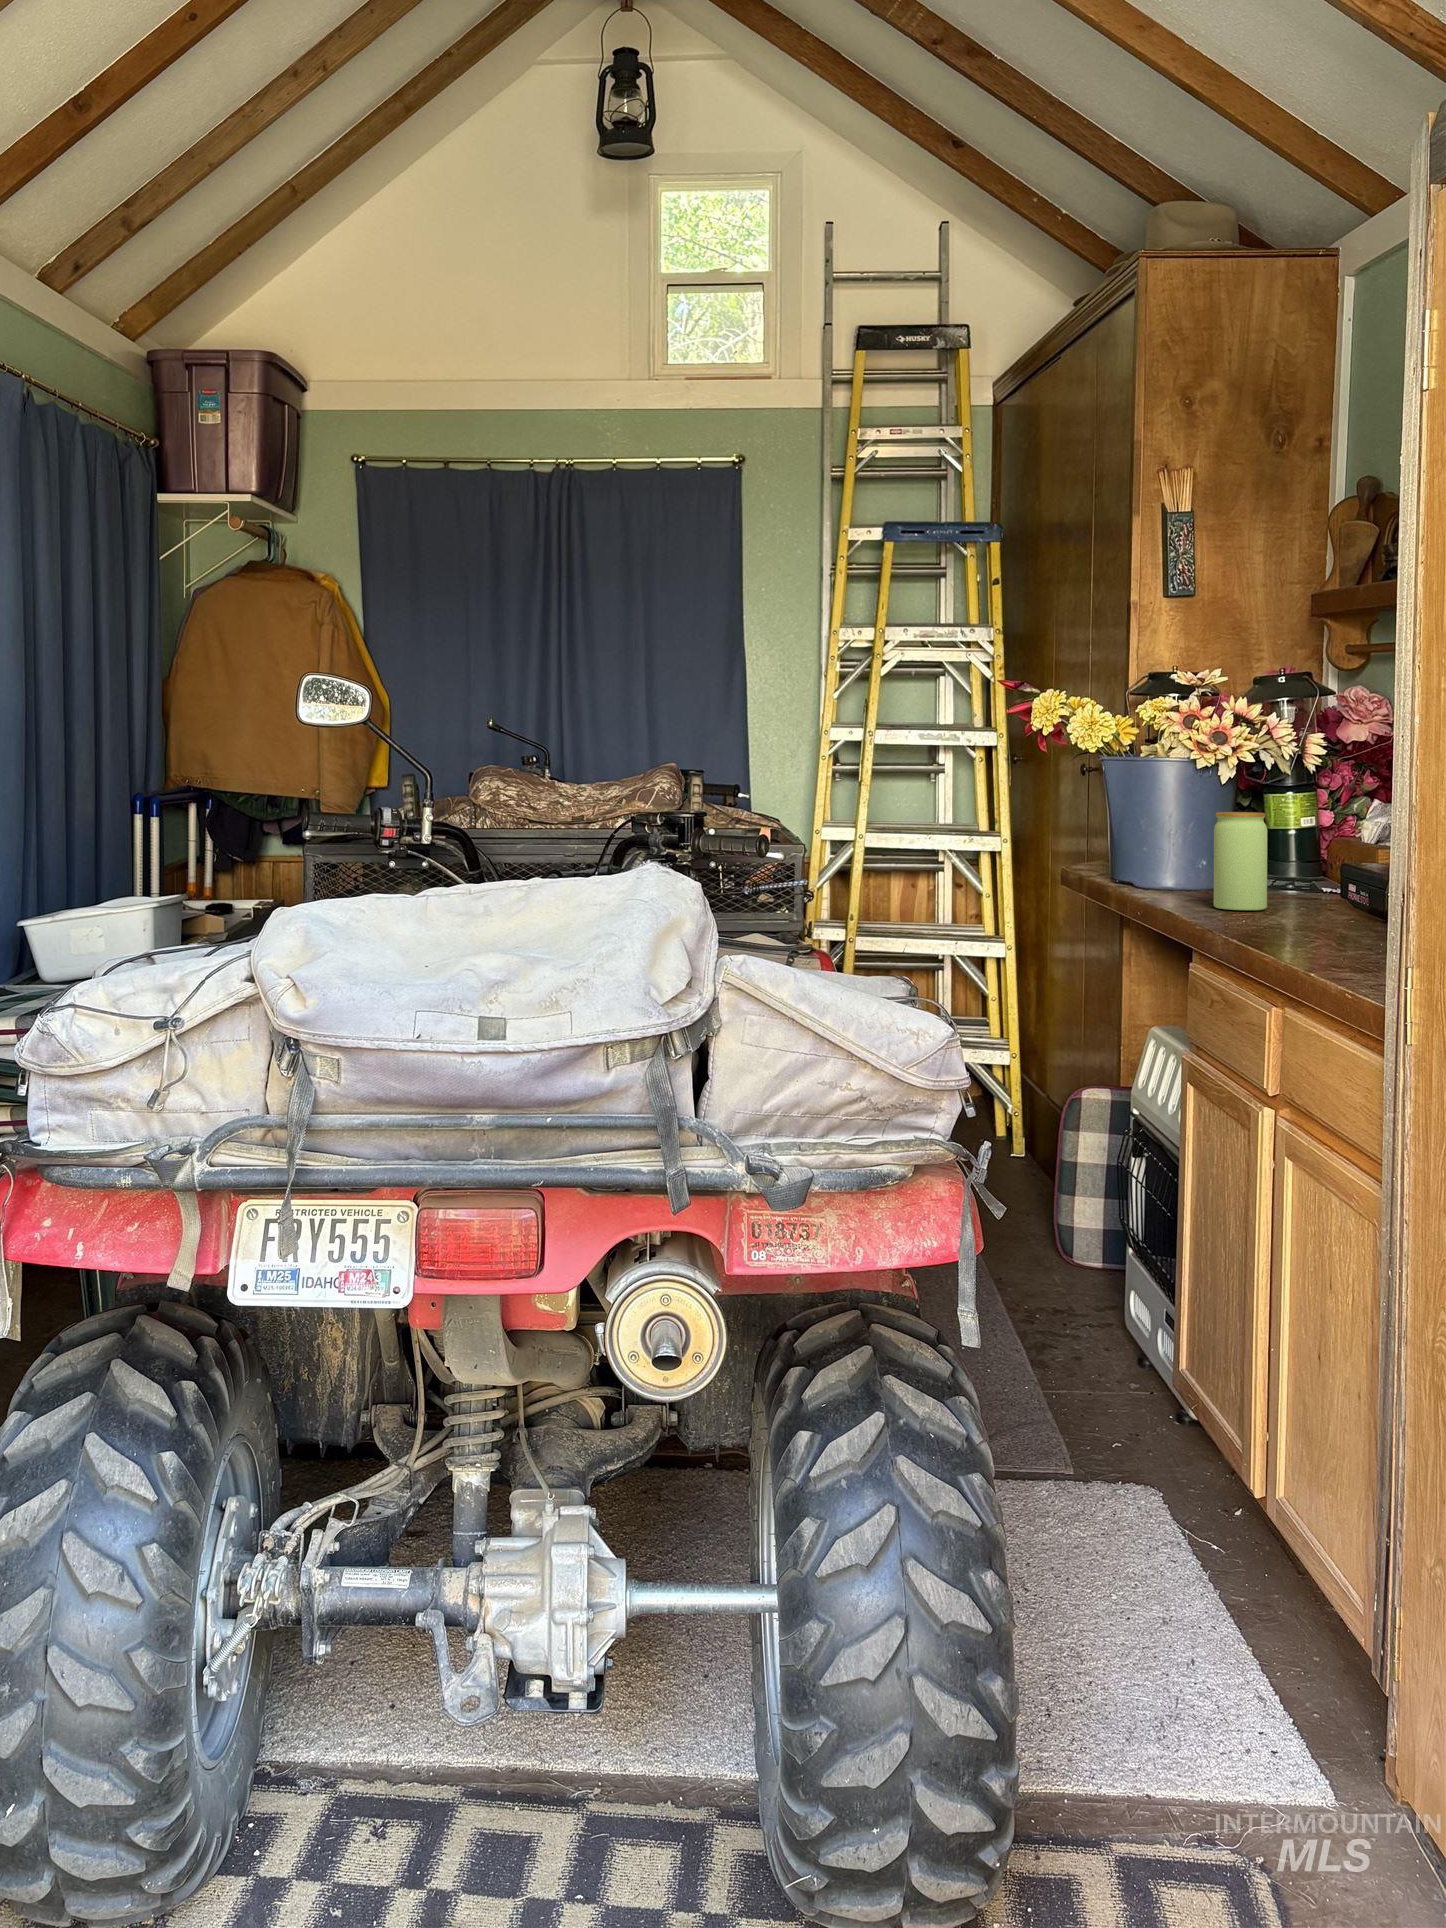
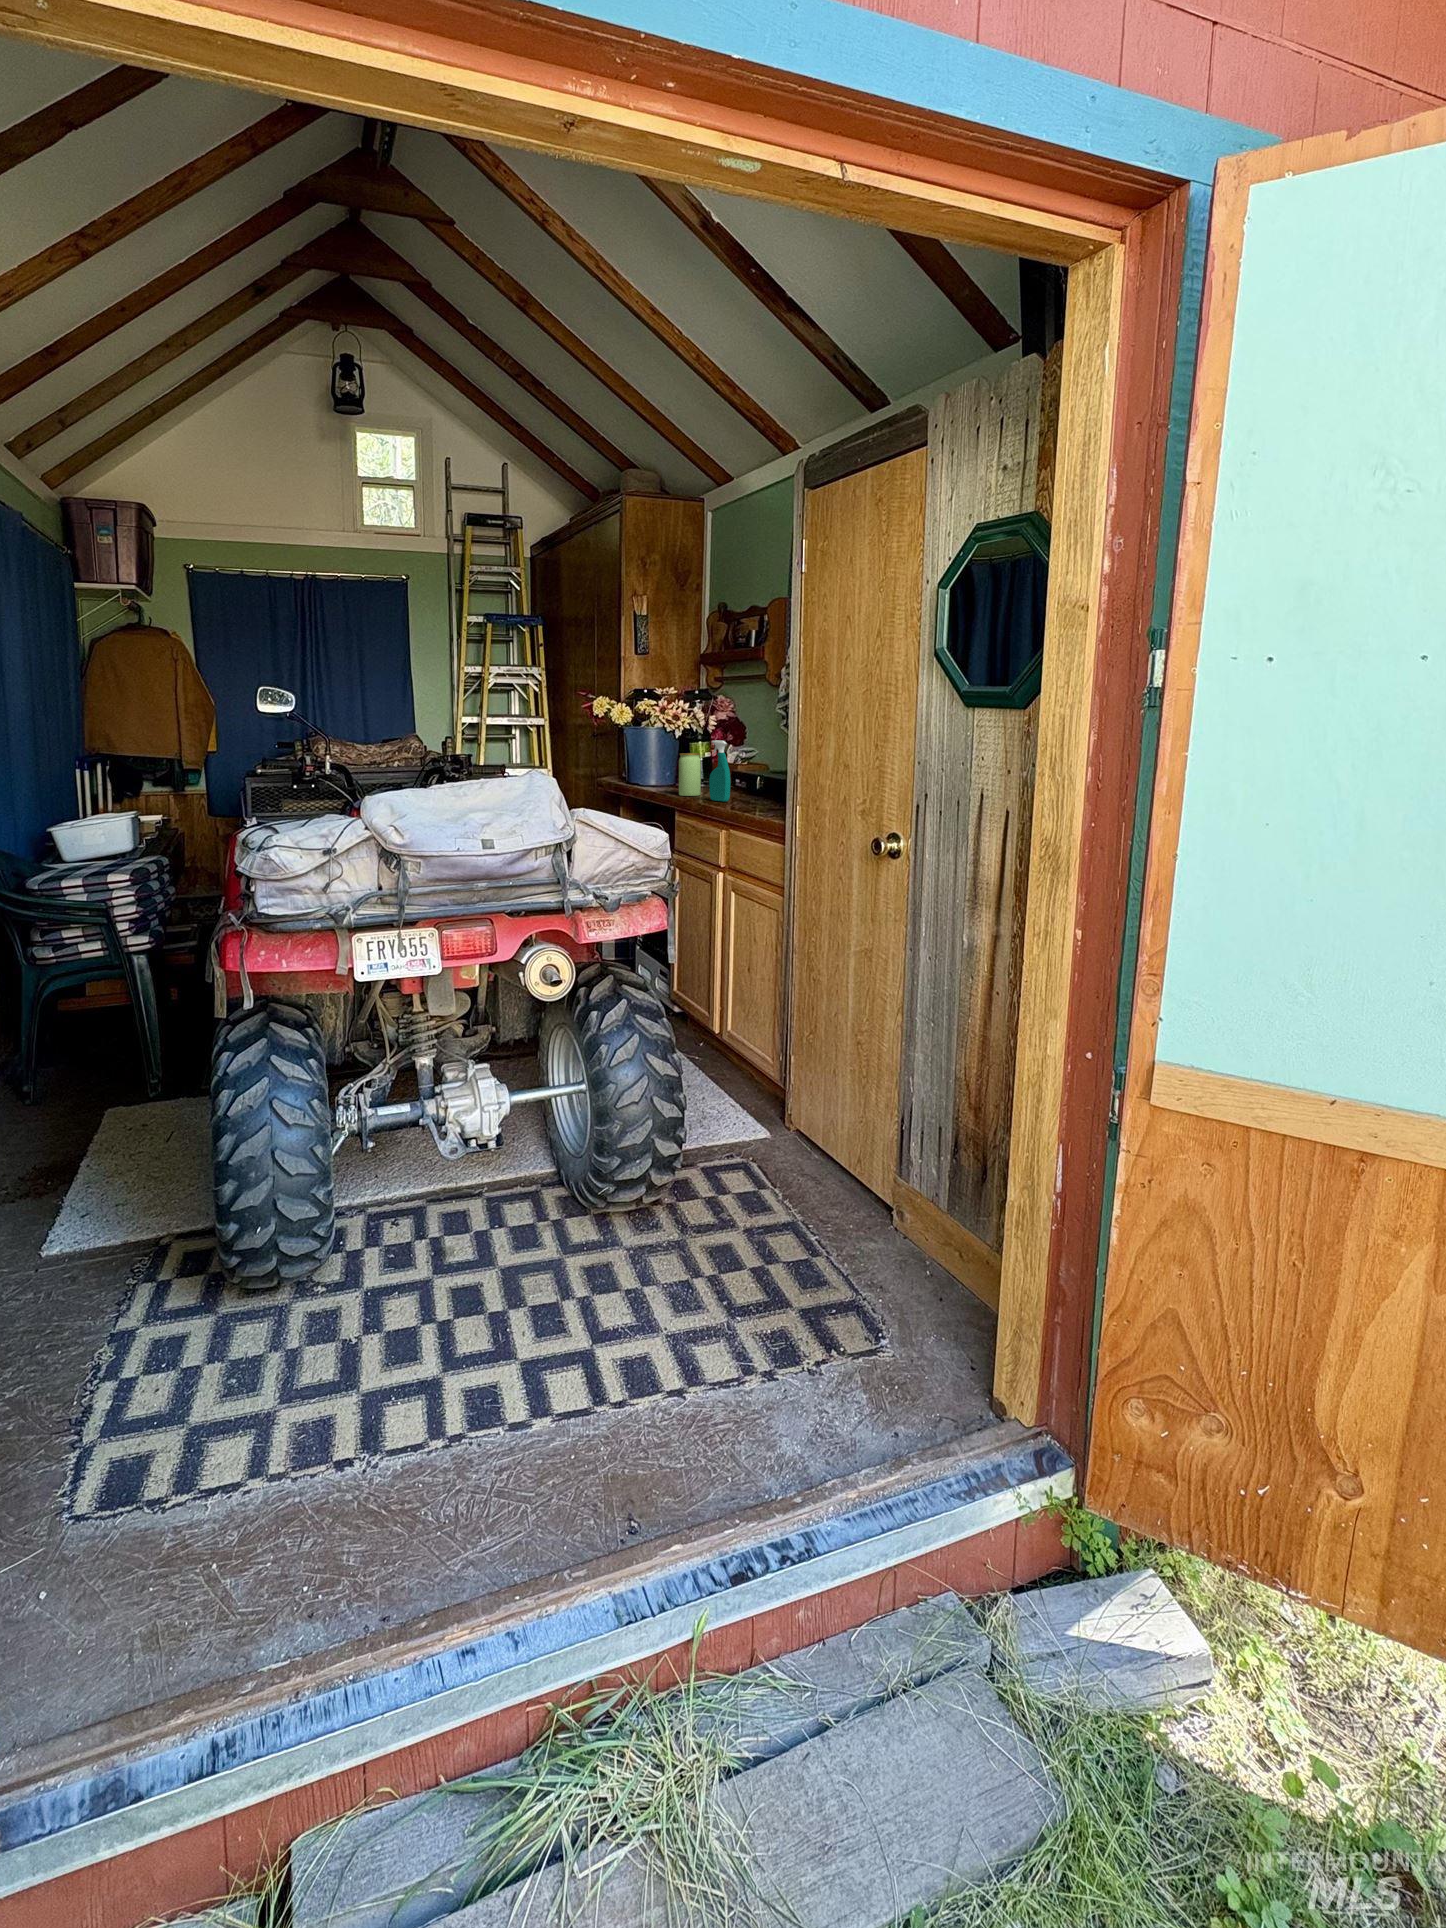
spray bottle: none [1275,786,1324,930] -> present [709,740,730,802]

